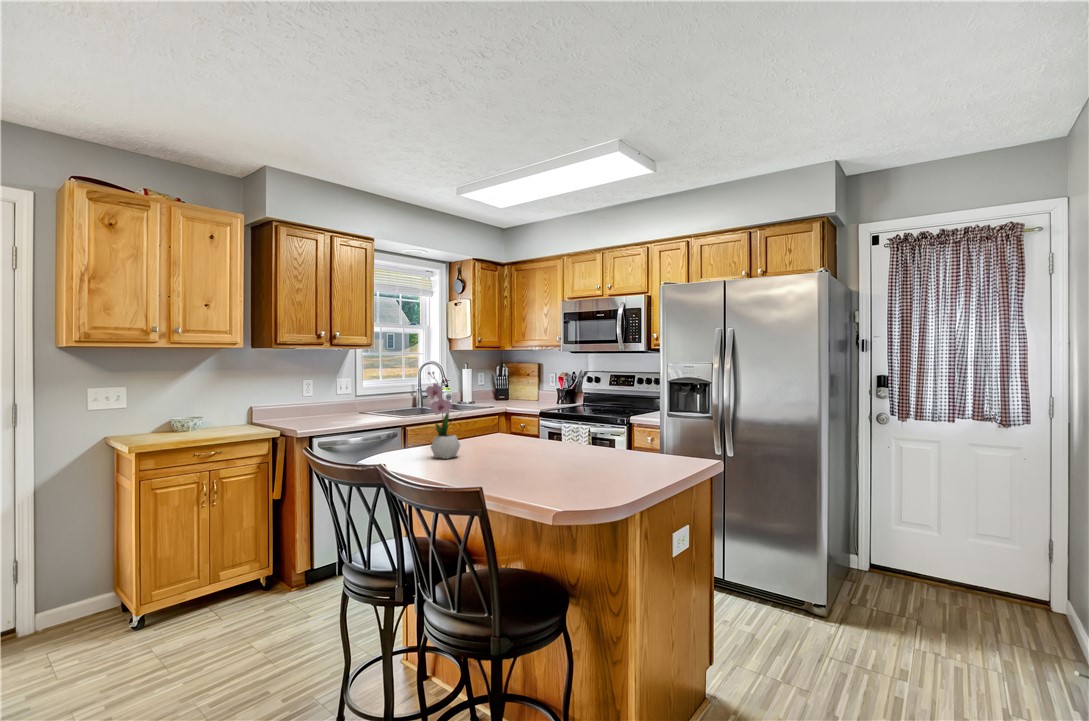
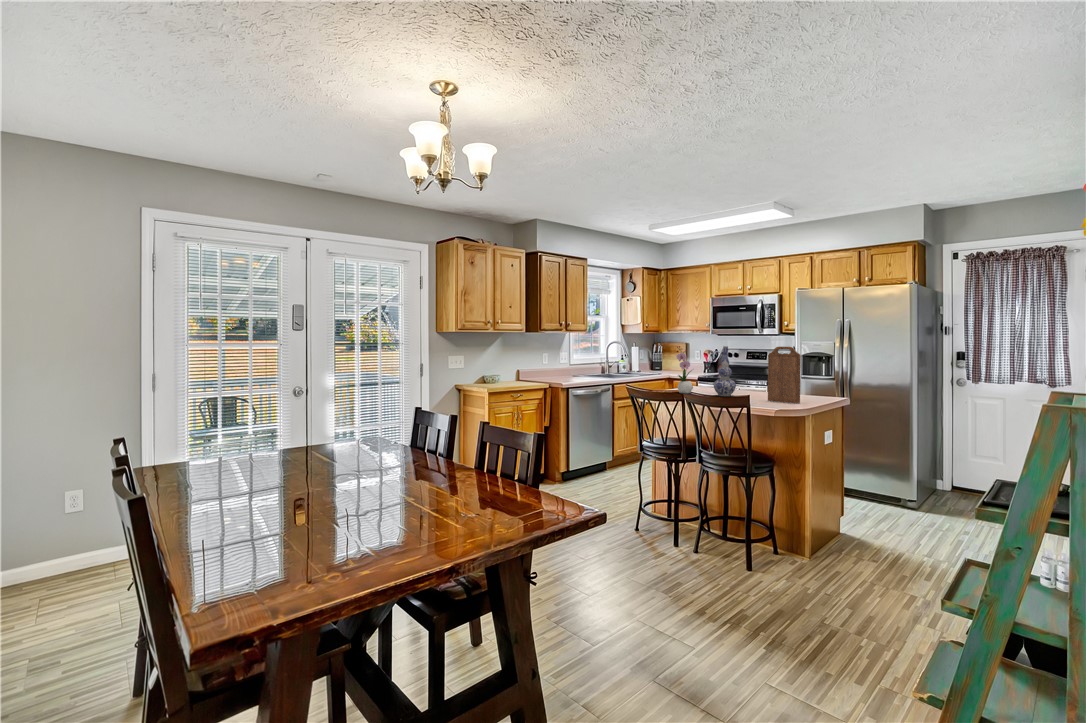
vase: none [485,372,524,467] -> present [714,346,736,396]
cutting board: none [565,375,618,492] -> present [768,347,801,403]

